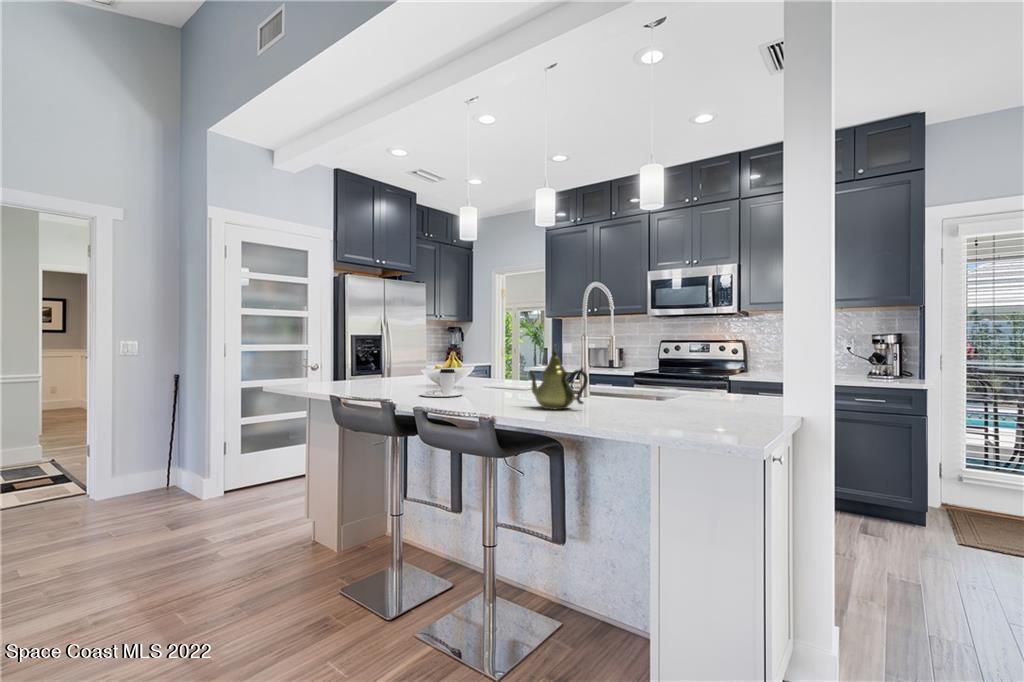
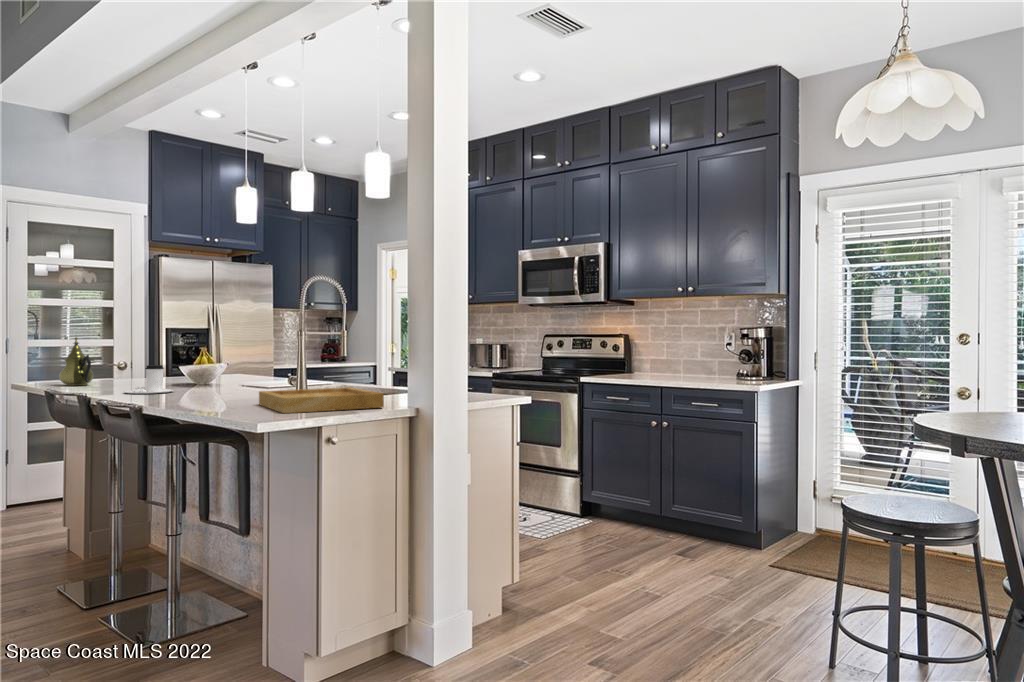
teapot: present [528,345,588,409] -> present [59,337,93,386]
tray: none [610,391,754,422] -> present [259,387,384,413]

